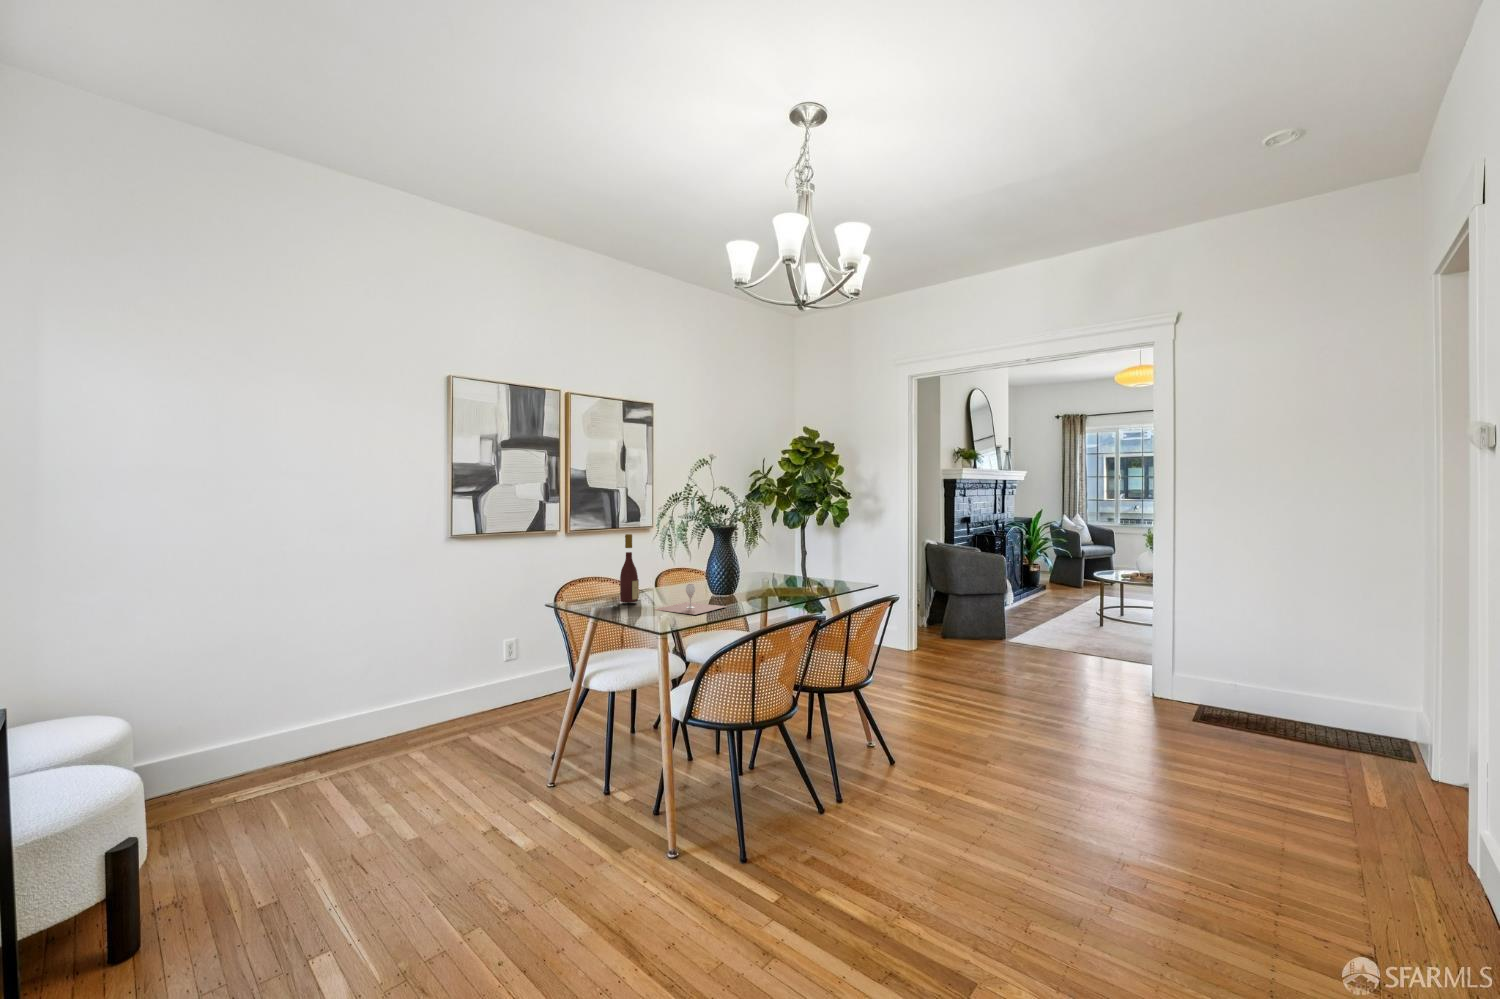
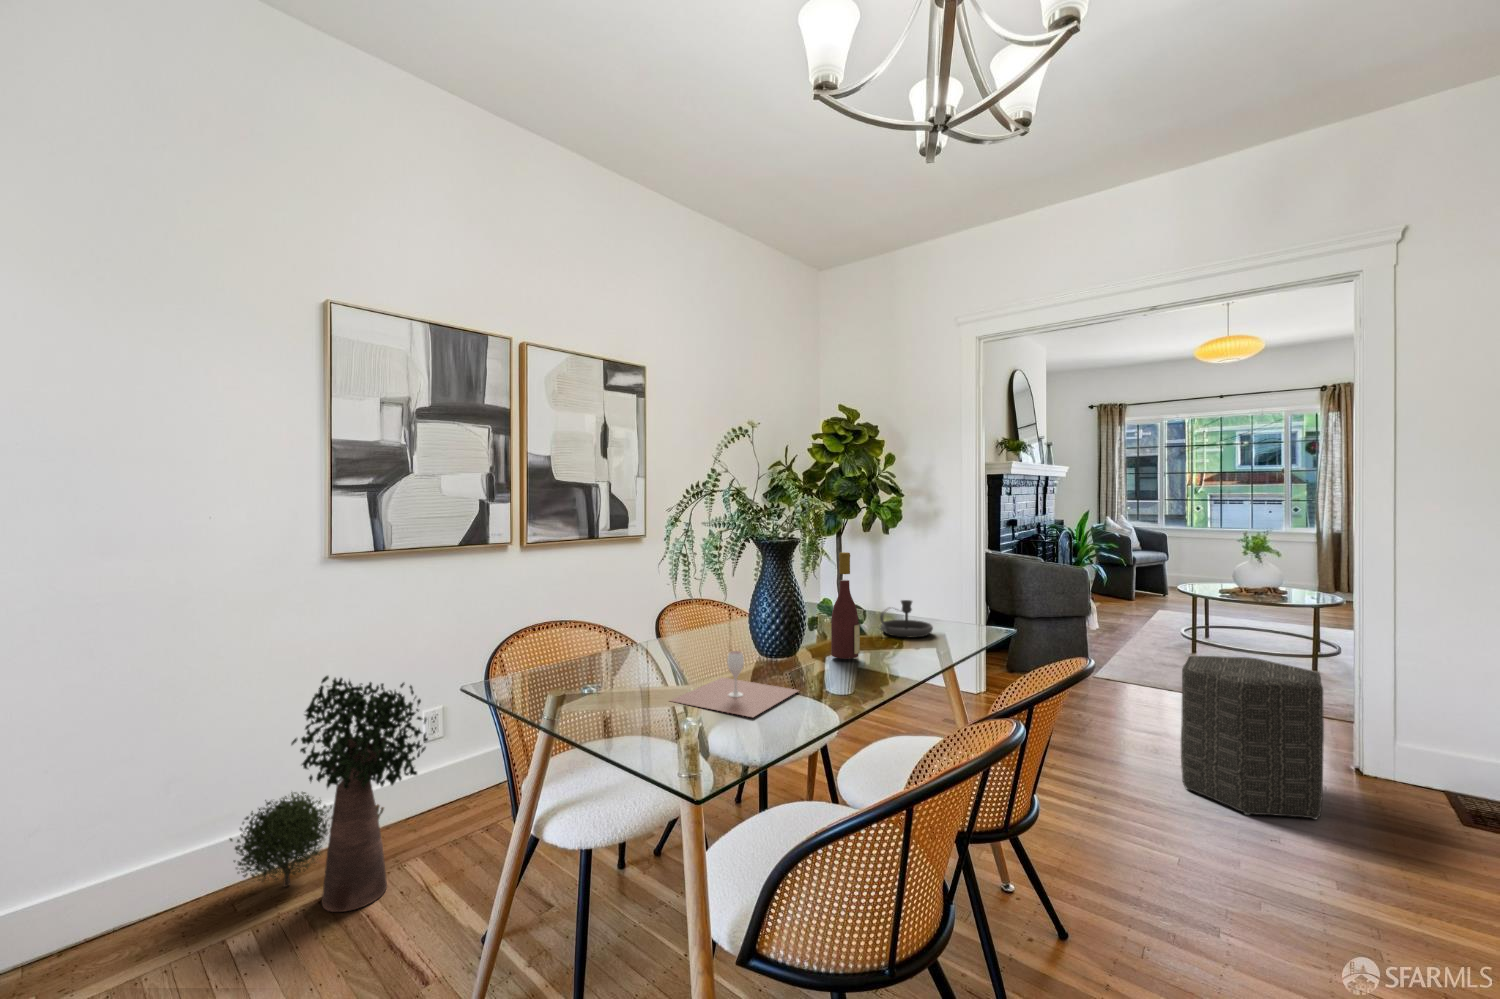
wine bottle: present [620,534,639,602] -> present [831,552,860,659]
candlestick: none [795,565,831,588] -> present [880,600,933,638]
potted plant: none [399,608,515,746] -> present [230,676,428,912]
ottoman: none [1021,611,1112,716] -> present [1181,656,1324,819]

